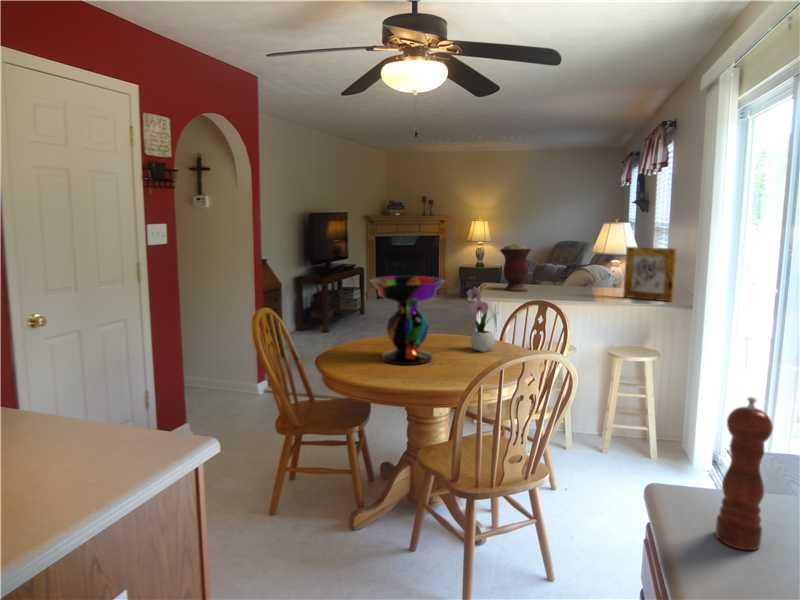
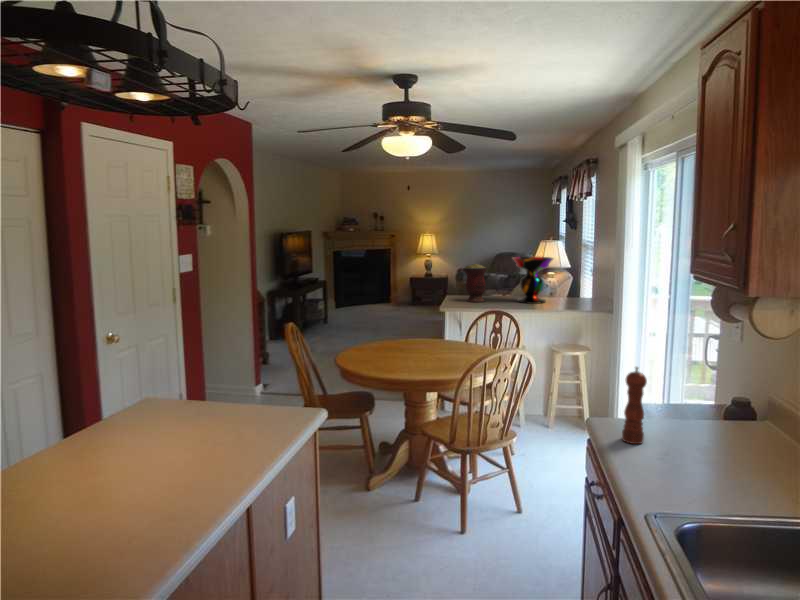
picture frame: present [623,247,676,302] -> none [560,266,599,308]
decorative bowl: present [370,276,445,365] -> present [513,257,553,304]
flower arrangement: present [467,277,496,352] -> none [448,294,472,352]

